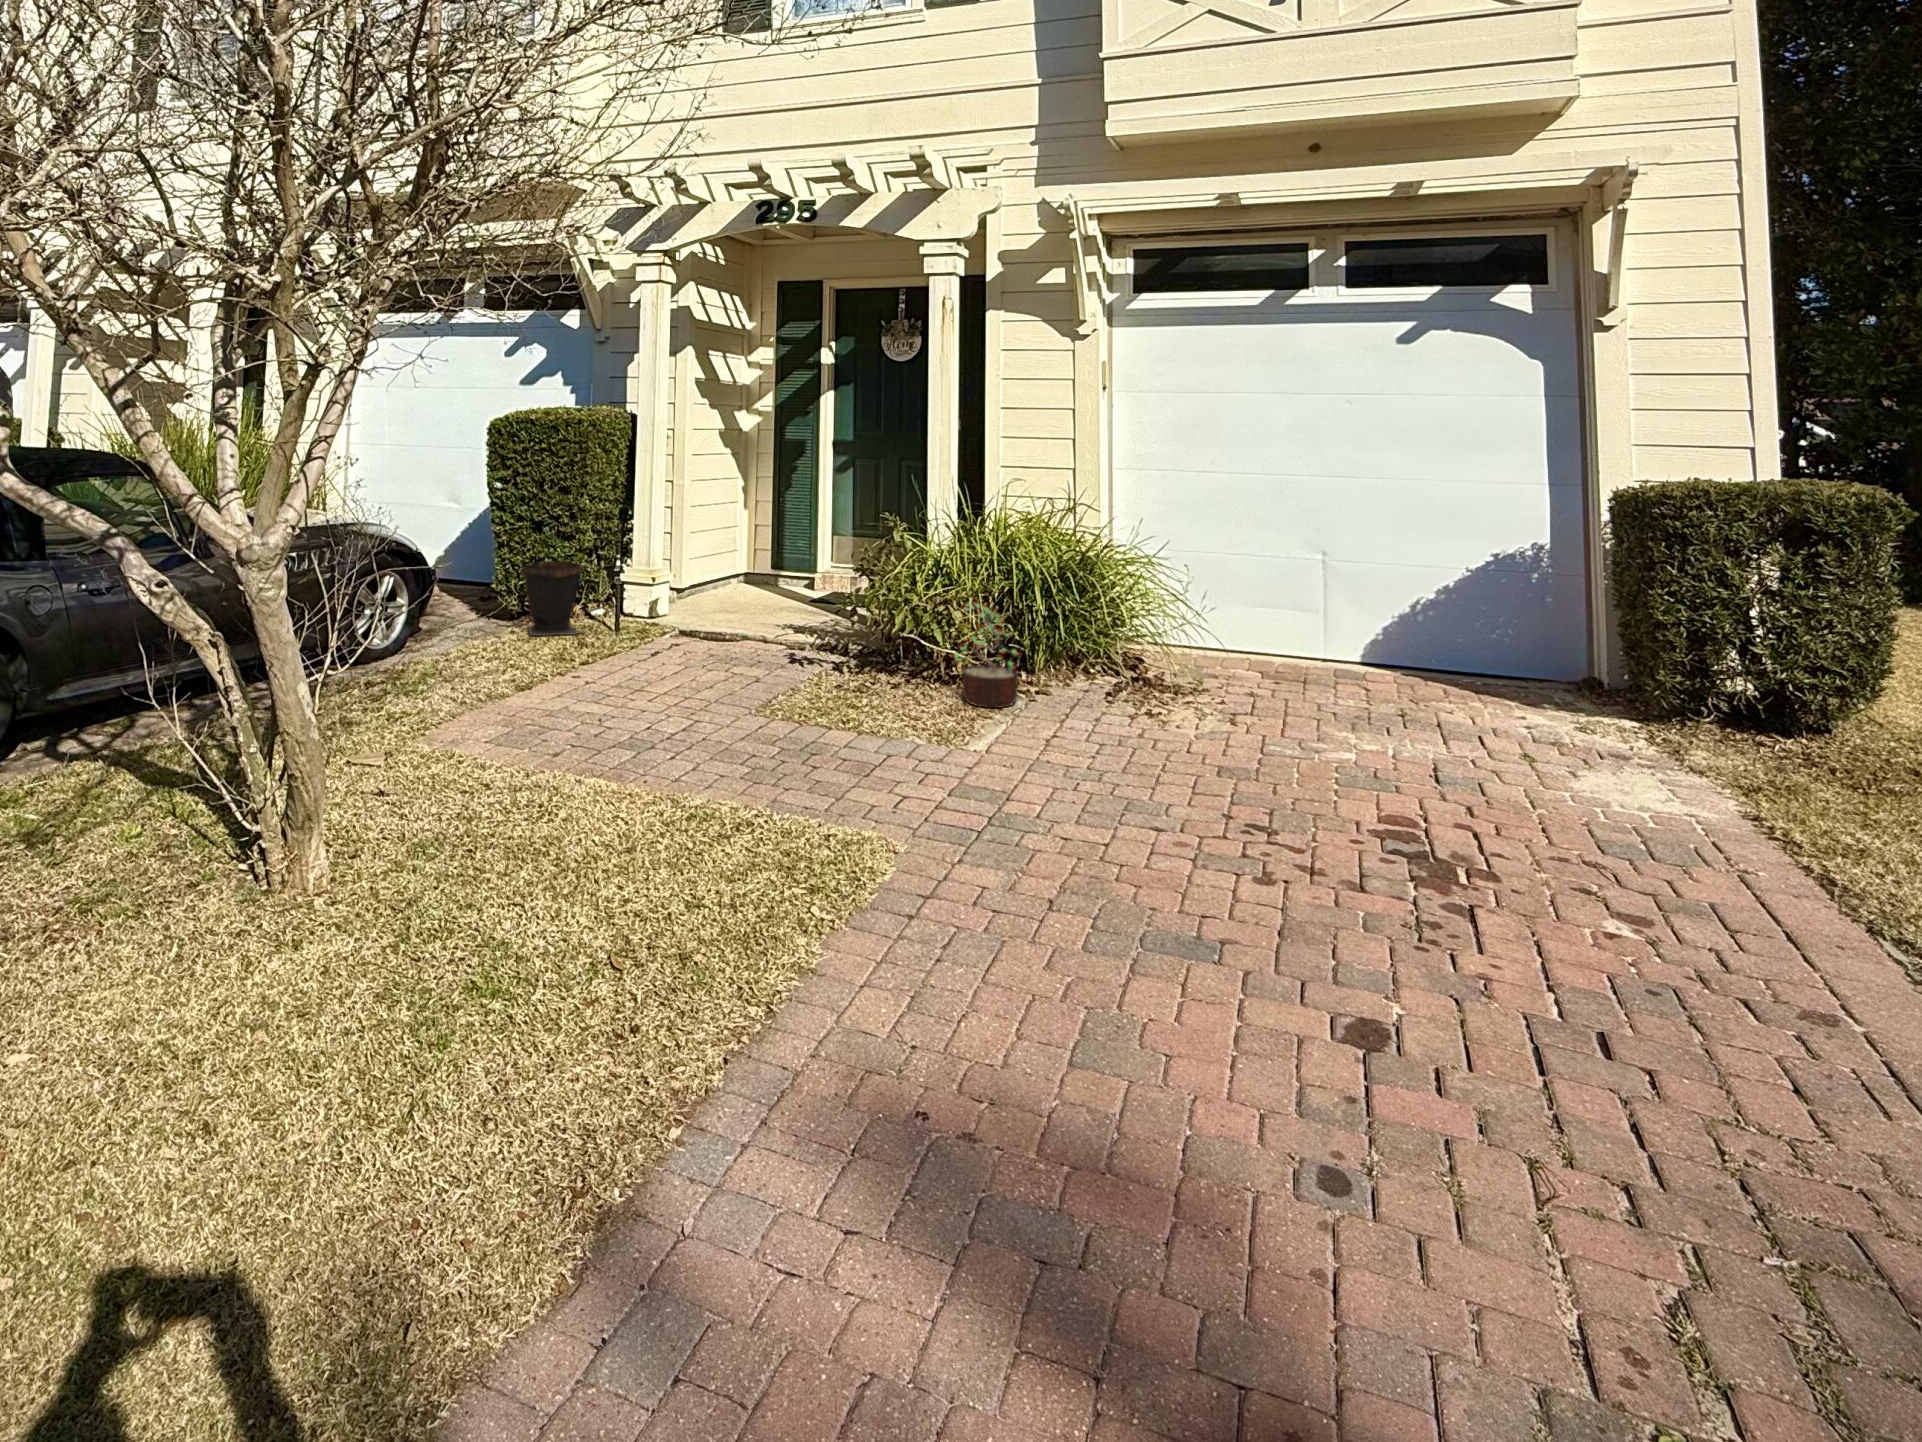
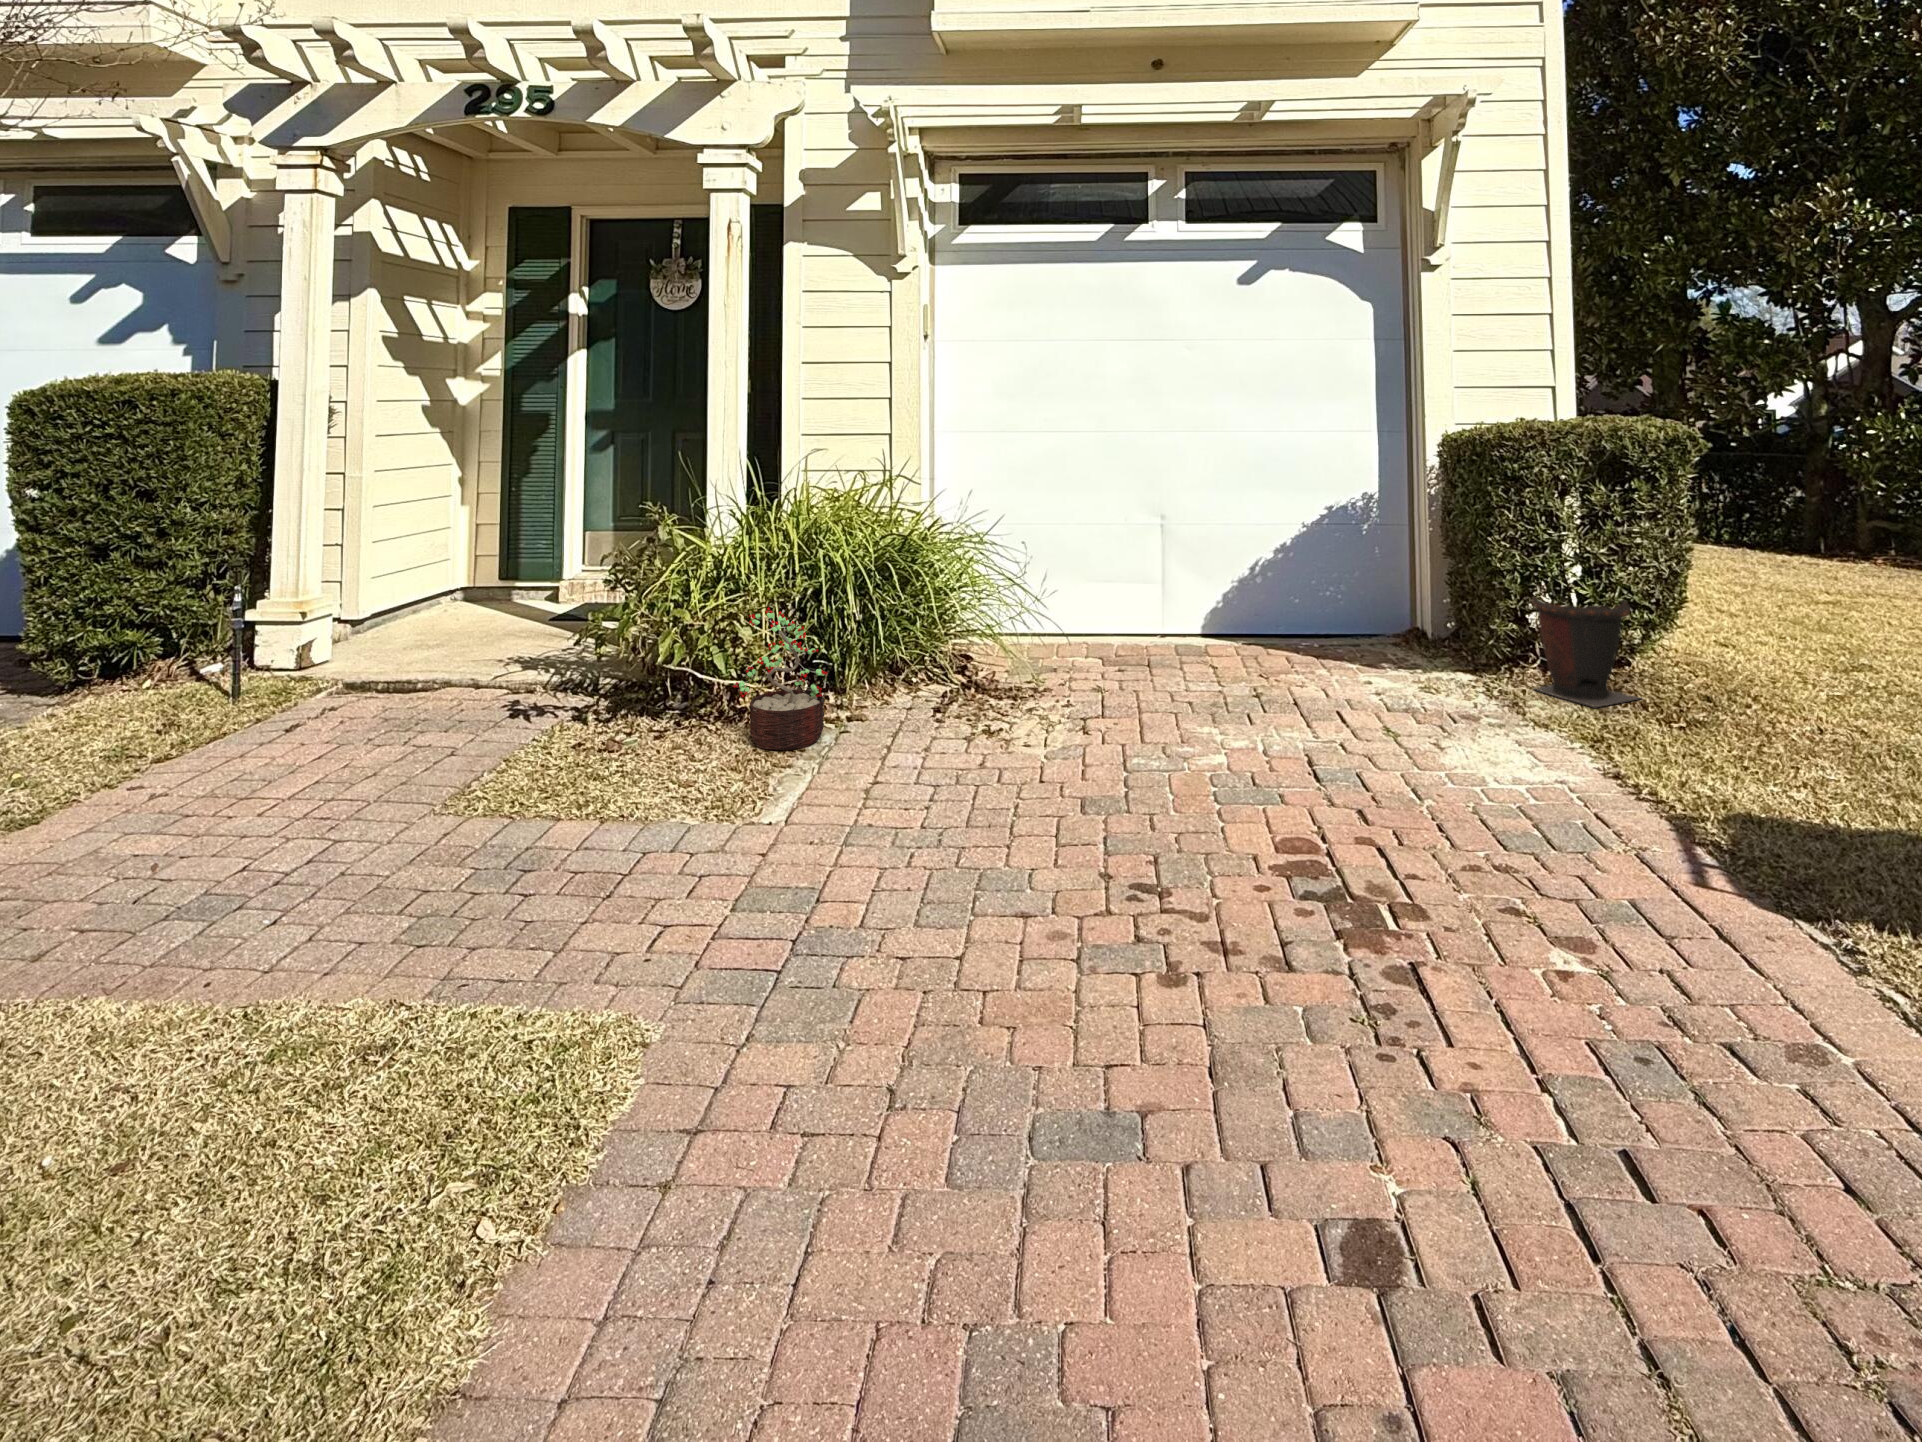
bucket: present [521,561,583,636] -> present [1532,597,1642,708]

